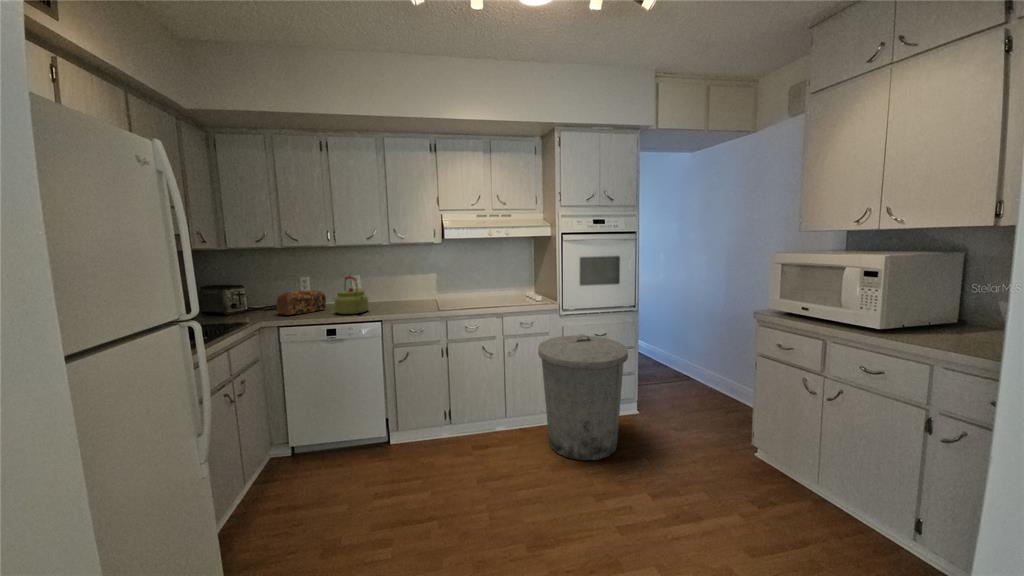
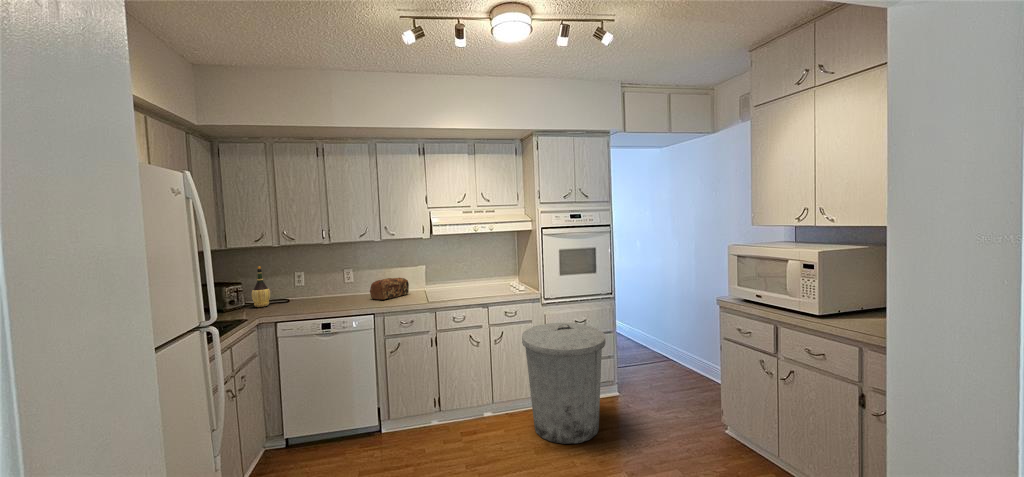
wine bottle: none [254,269,274,311] -> present [252,266,270,307]
kettle: present [335,276,368,314] -> none [329,272,361,308]
bread loaf: present [276,291,326,315] -> present [370,278,409,300]

